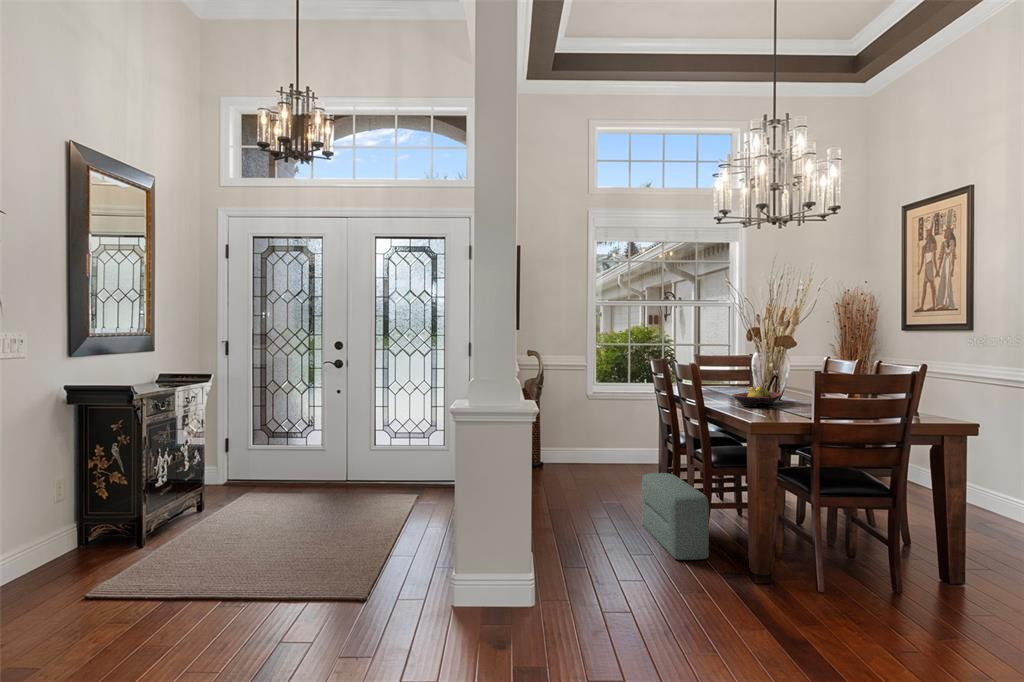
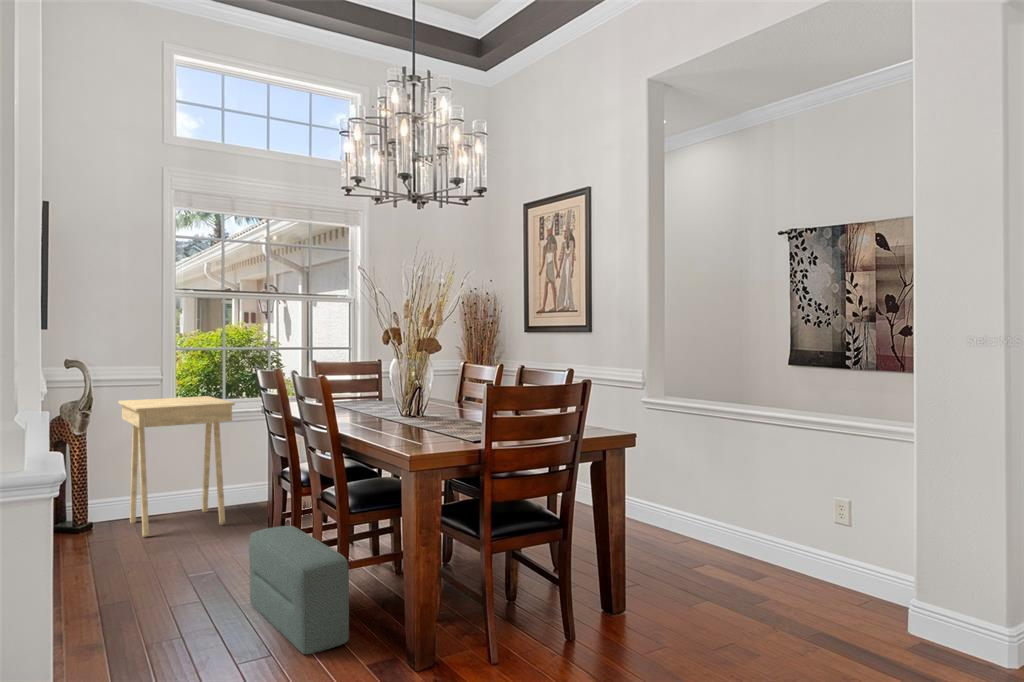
side table: none [560,380,636,476] -> present [118,396,235,537]
fruit bowl: present [732,386,782,407] -> none [371,400,430,429]

